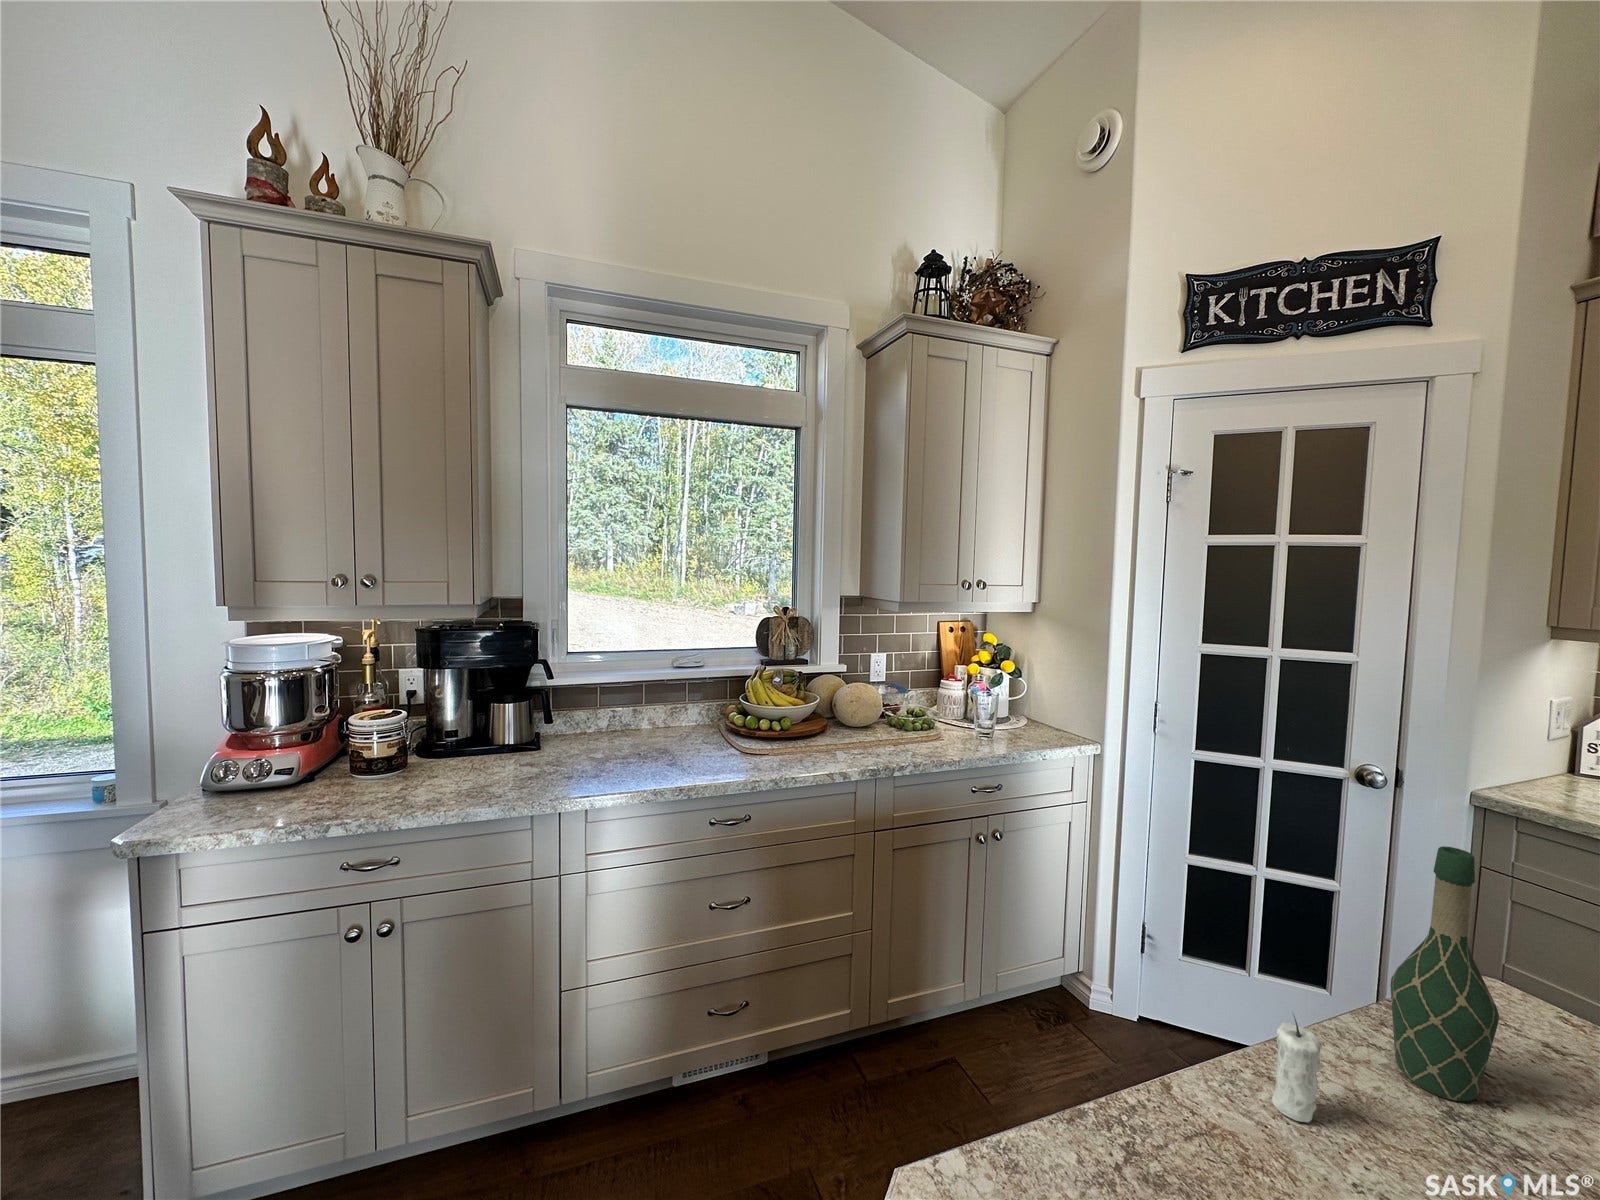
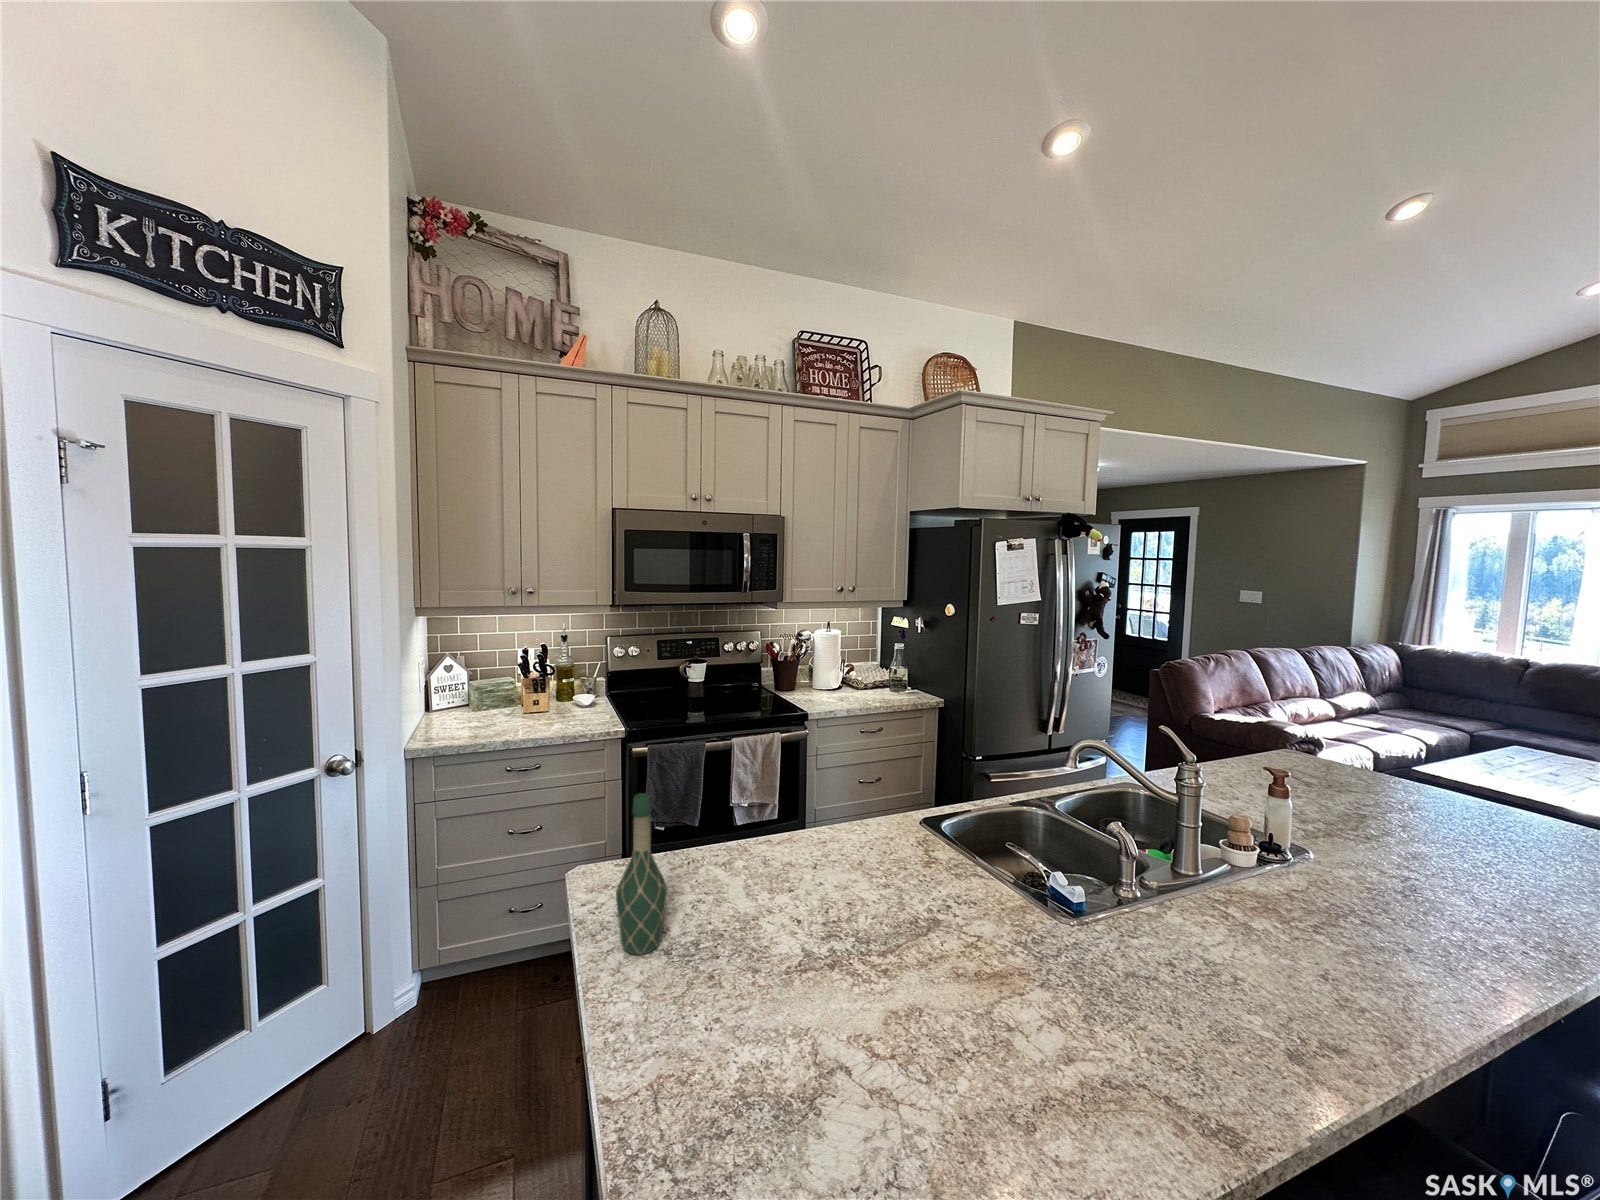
candle: present [1272,1016,1321,1122] -> none [636,961,663,1037]

